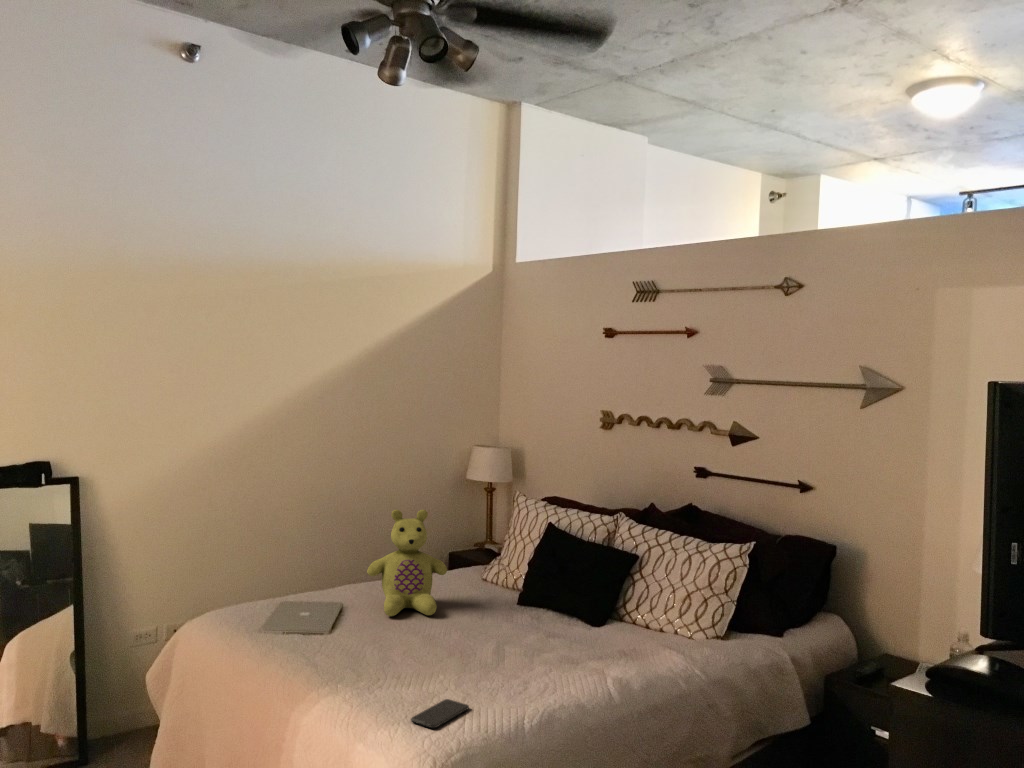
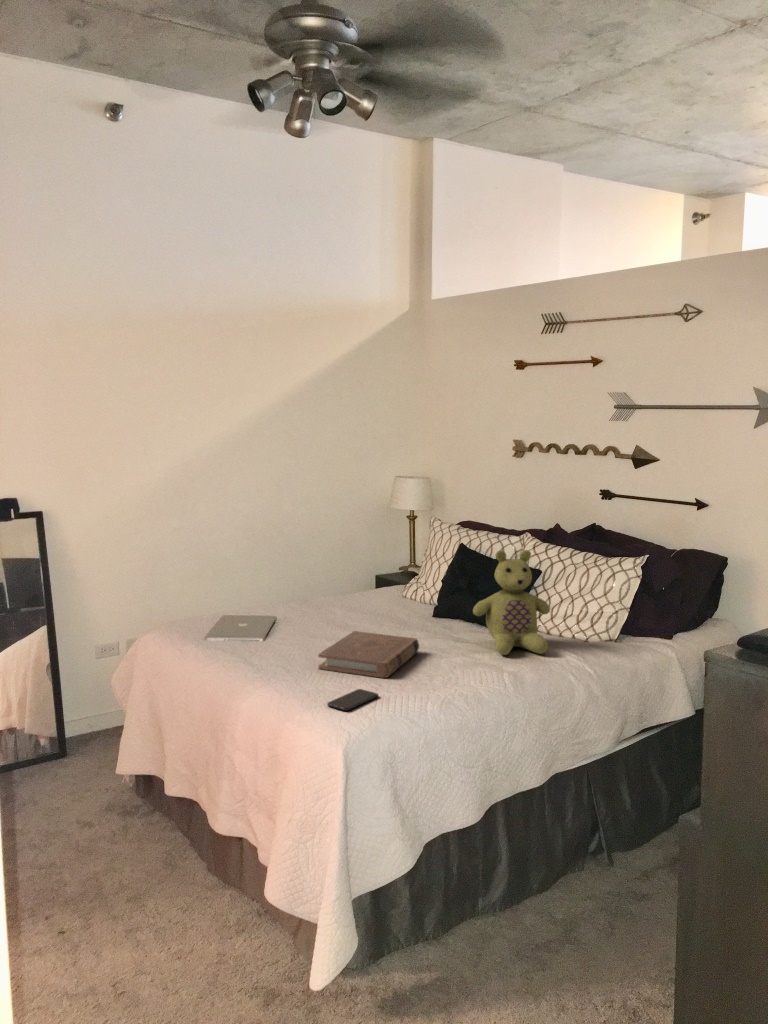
stuffed bear: present [367,510,447,616] -> present [473,550,550,655]
book: none [397,625,510,684] -> present [318,631,419,678]

